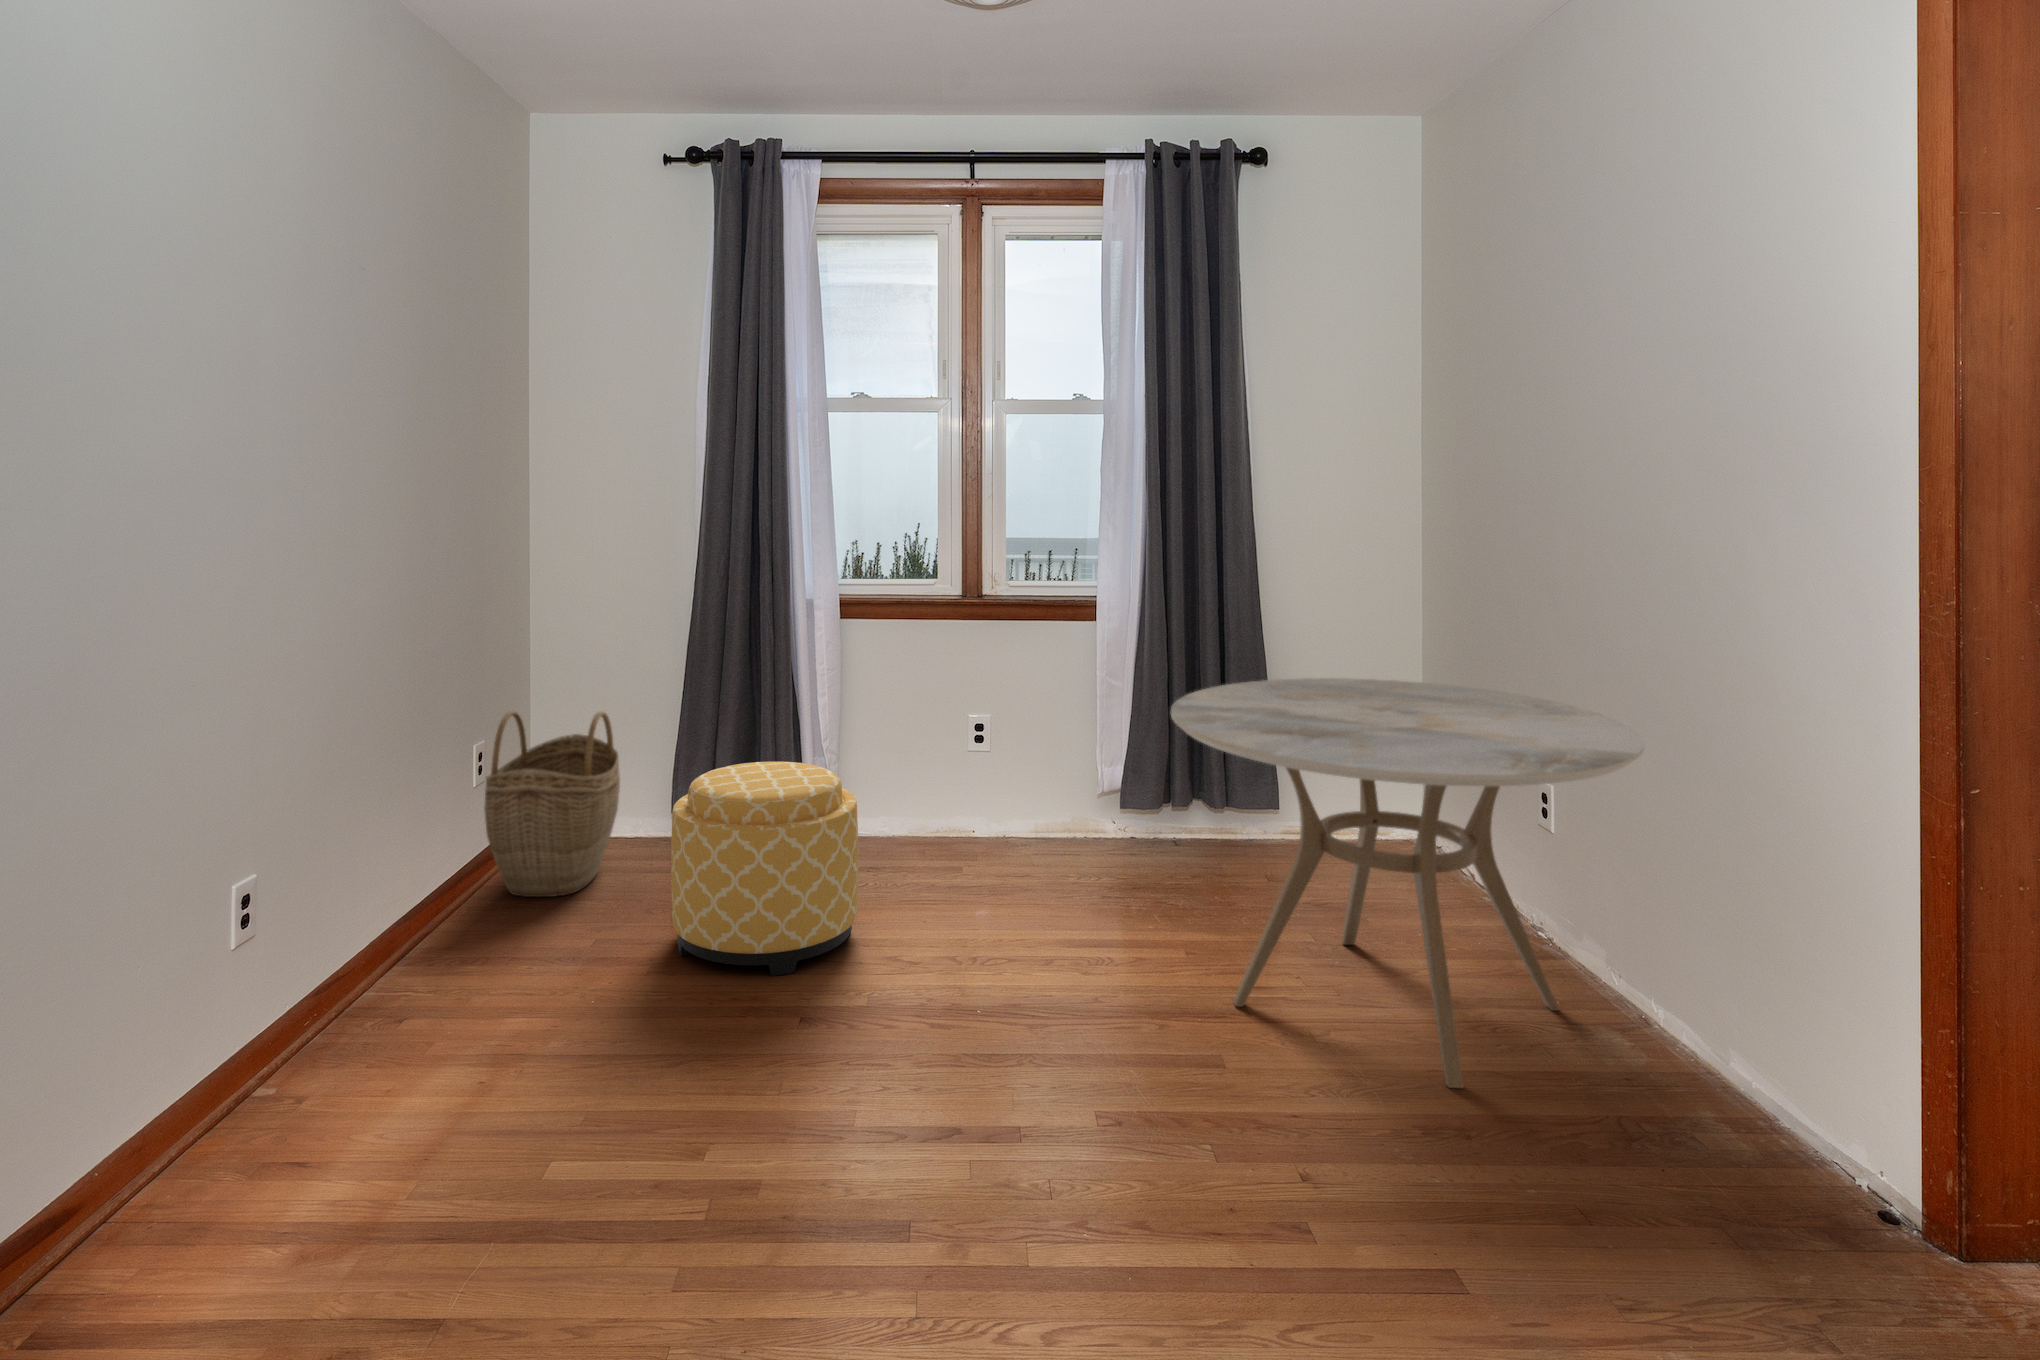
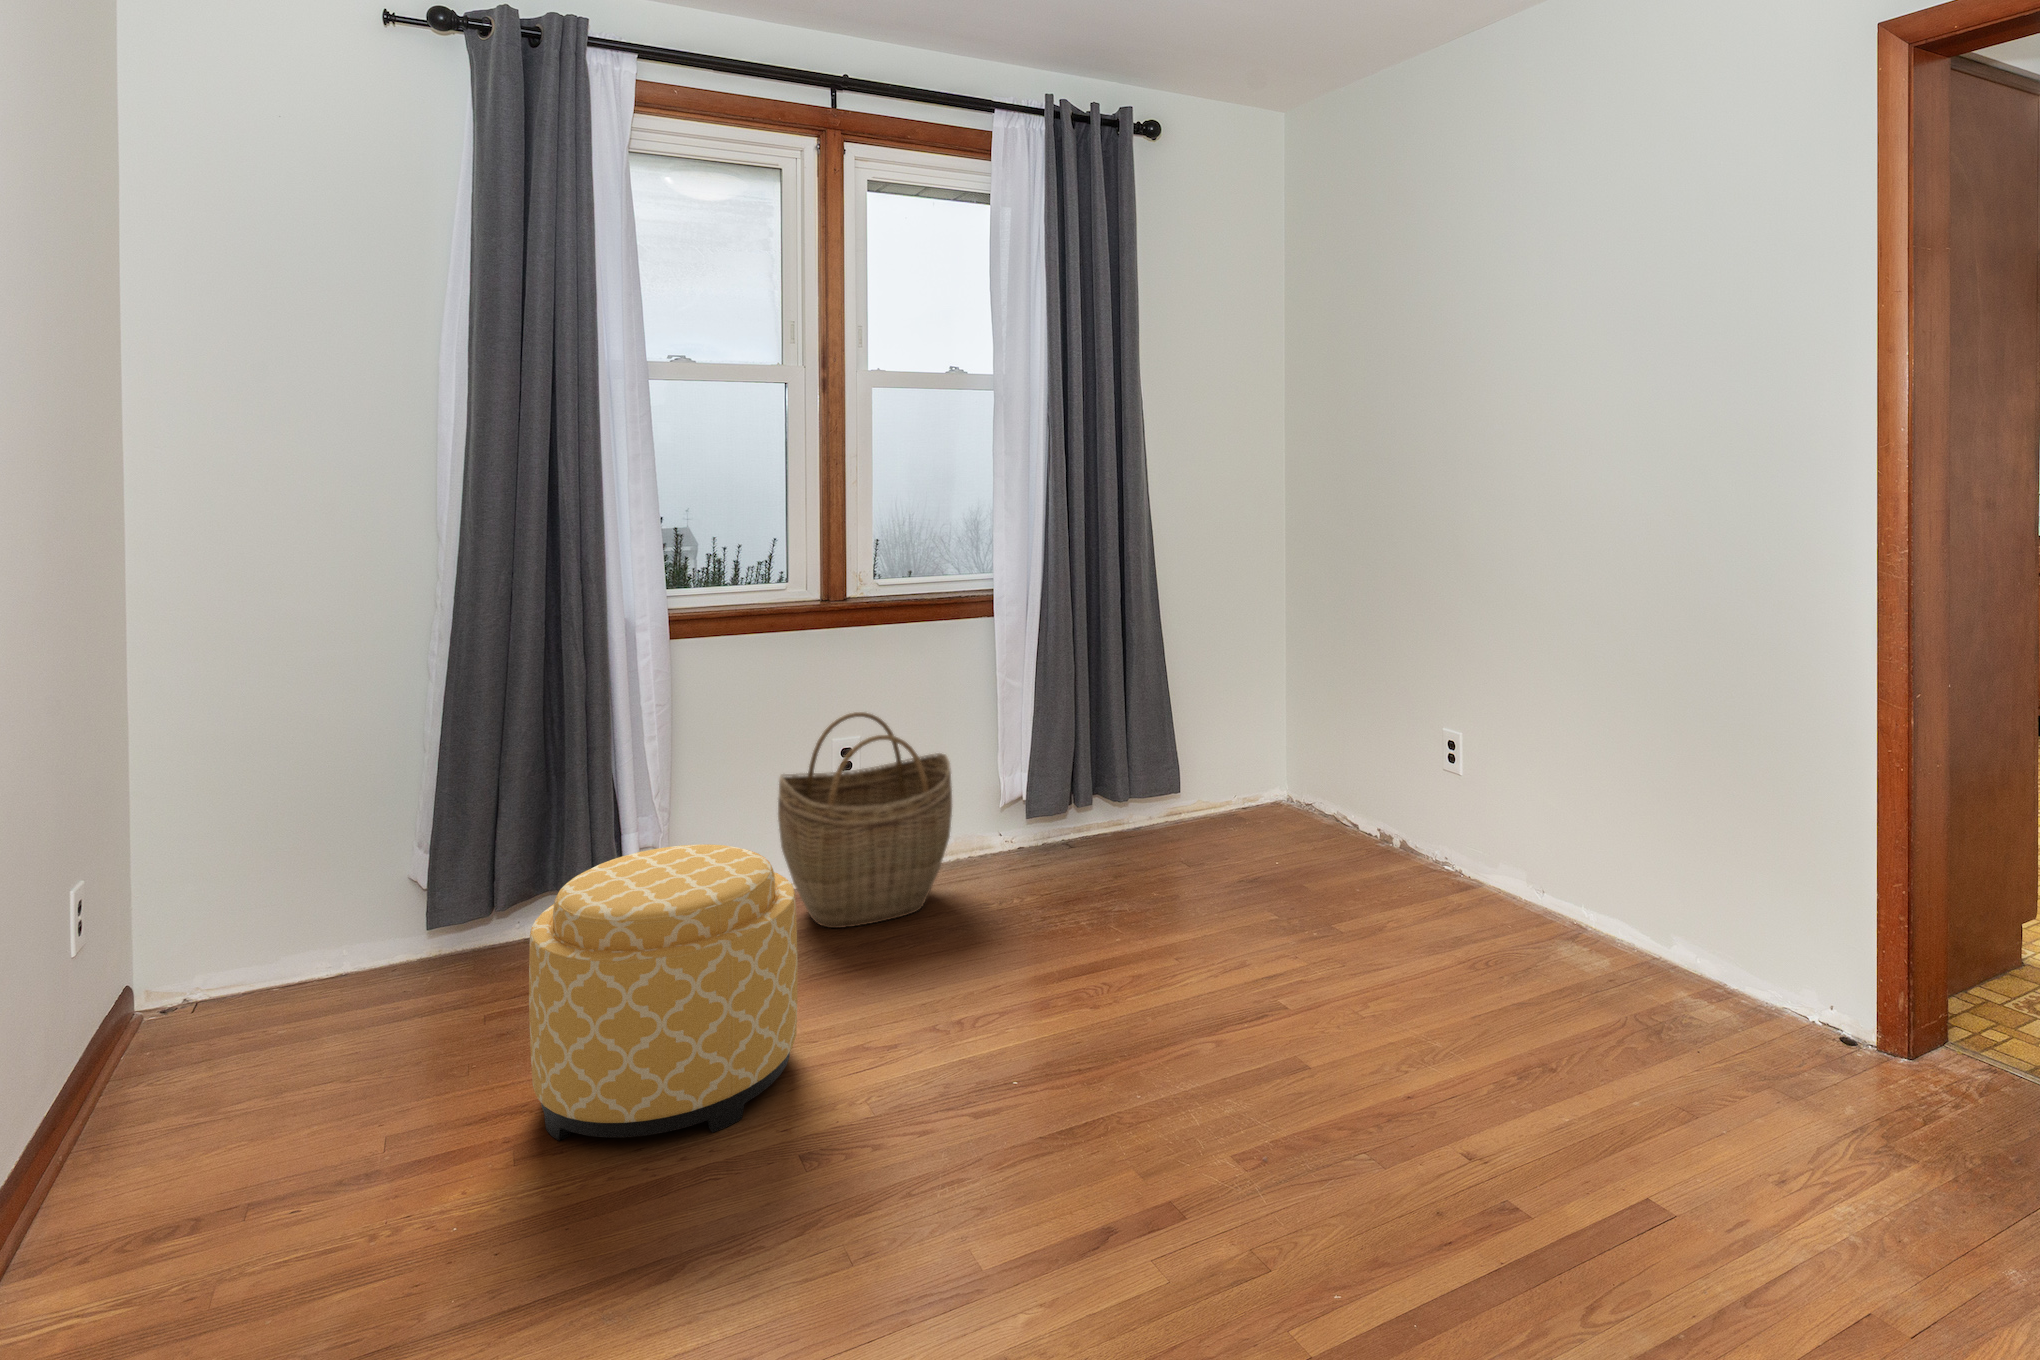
dining table: present [1171,678,1644,1088] -> none [1173,660,1611,1053]
woven basket: present [484,711,620,897] -> present [778,712,952,928]

